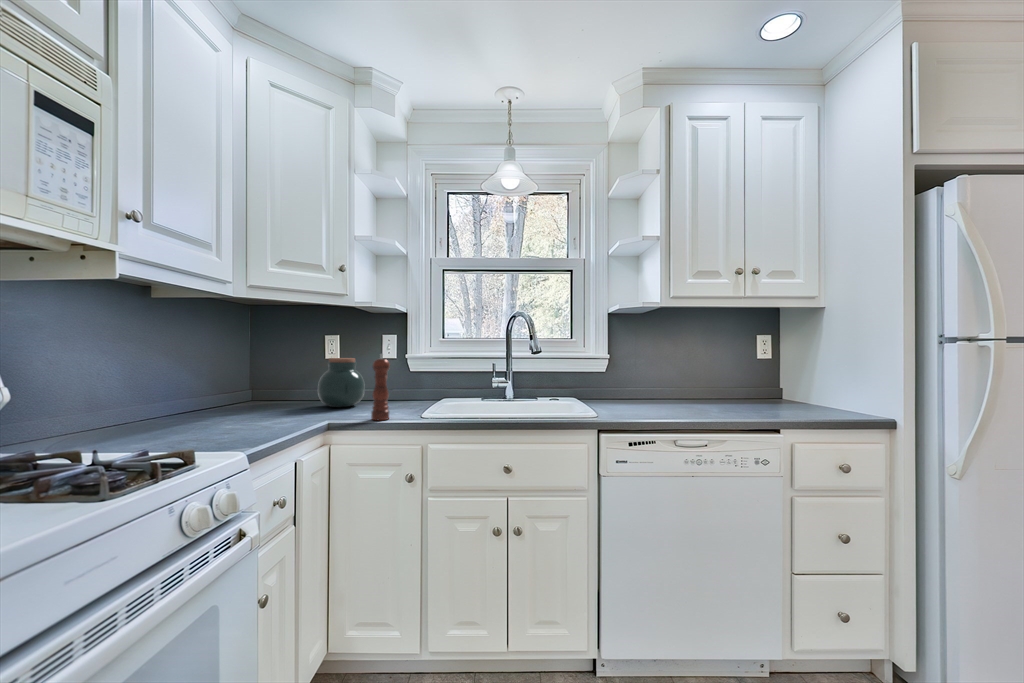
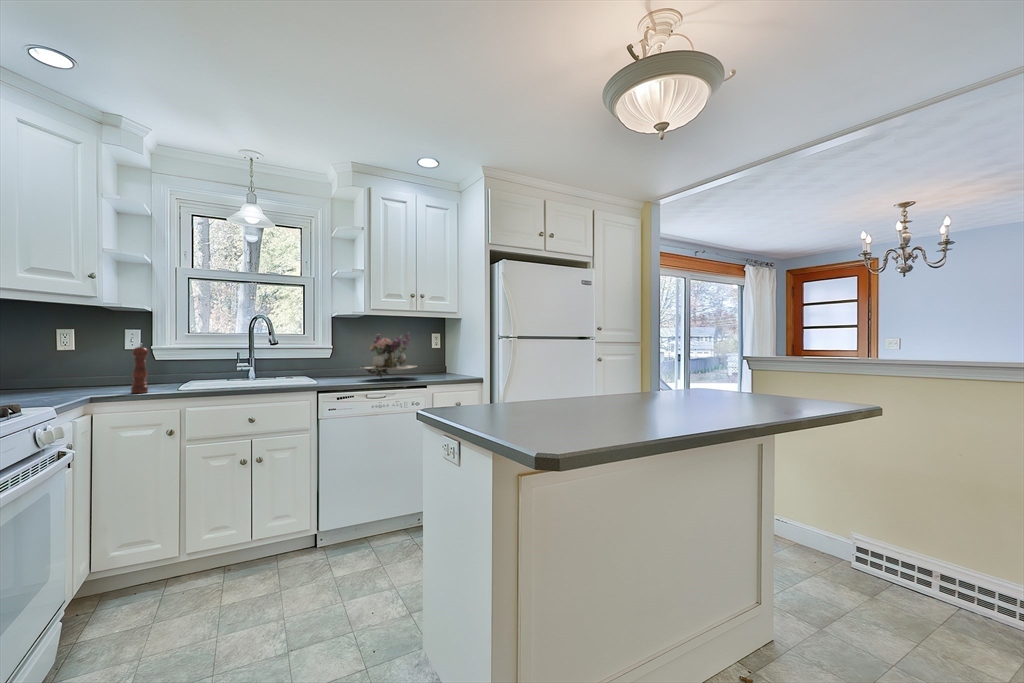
flower arrangement: none [655,333,756,409] -> present [362,334,417,377]
jar: present [318,358,365,407] -> none [62,349,113,389]

